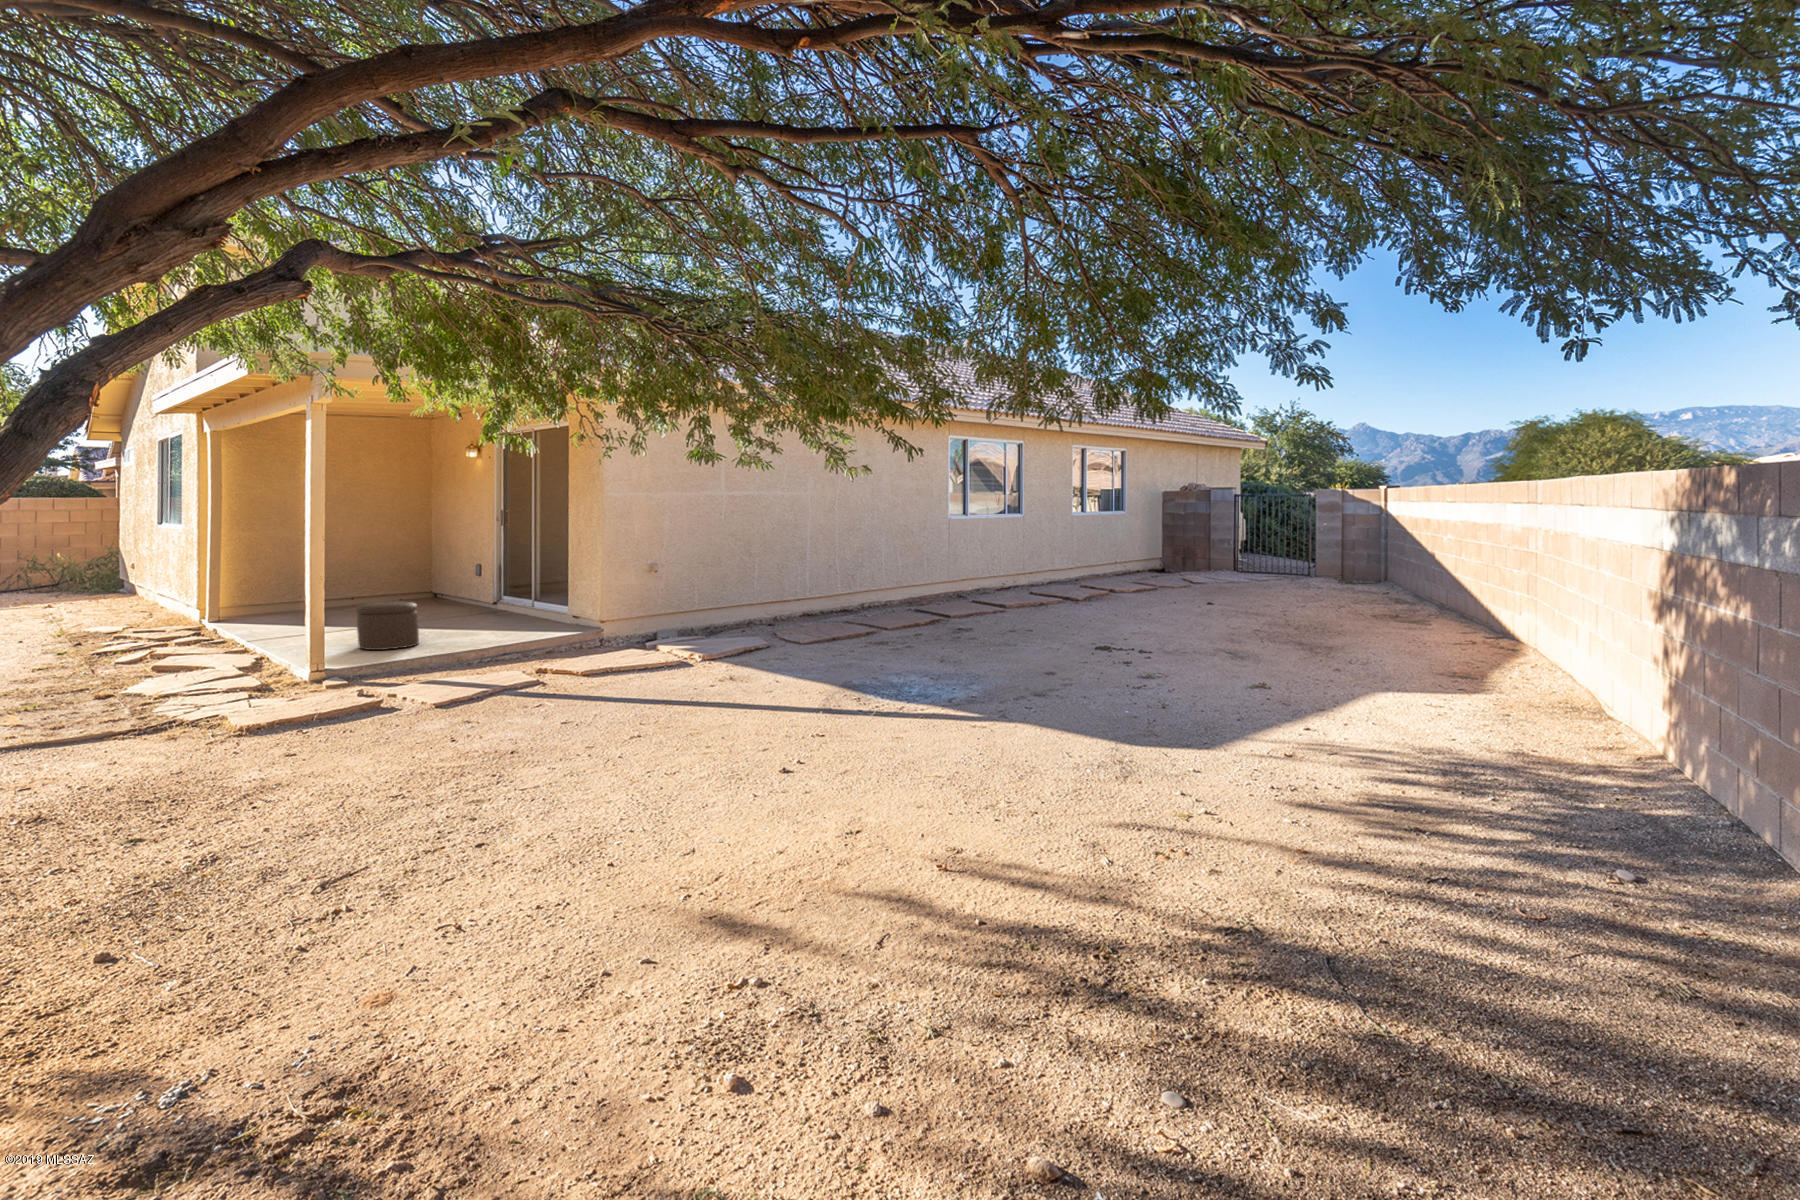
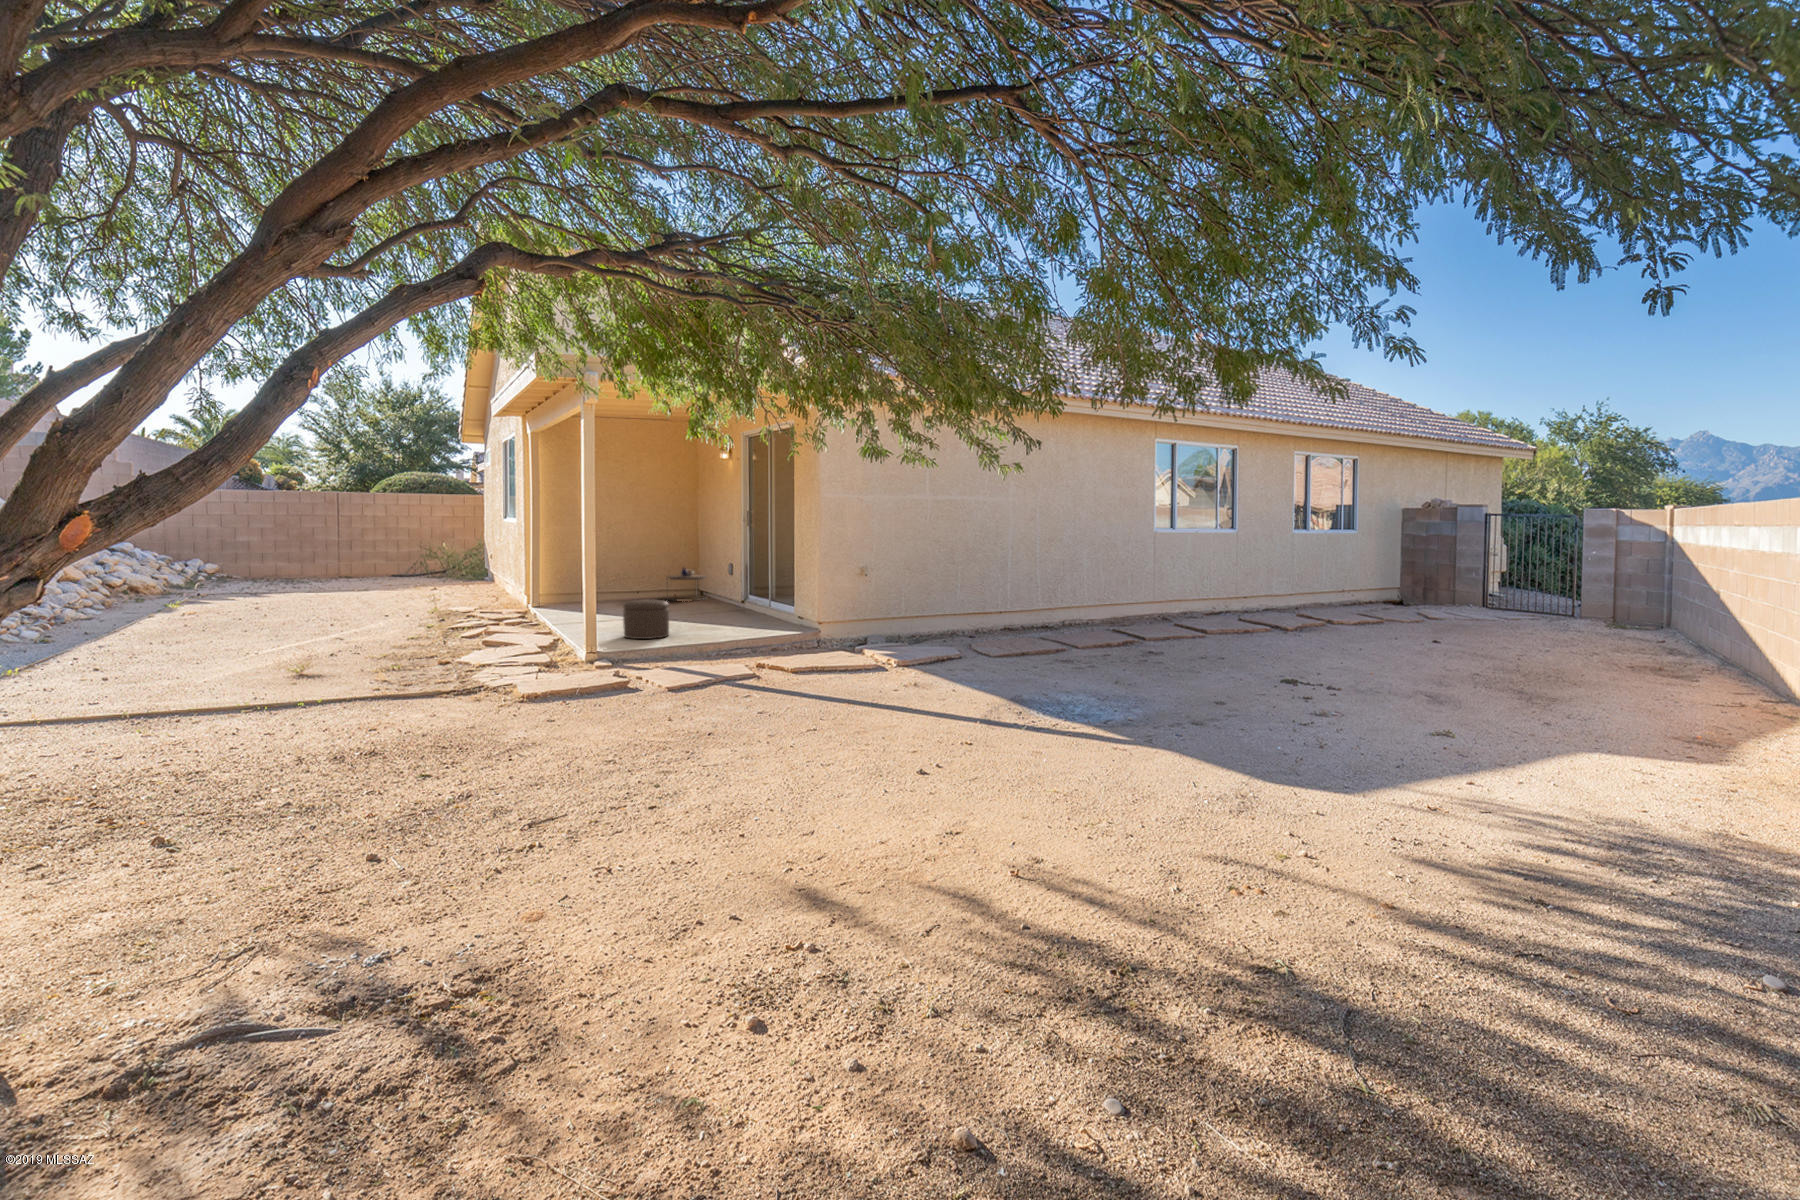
side table: none [396,564,450,604] -> present [667,568,706,583]

